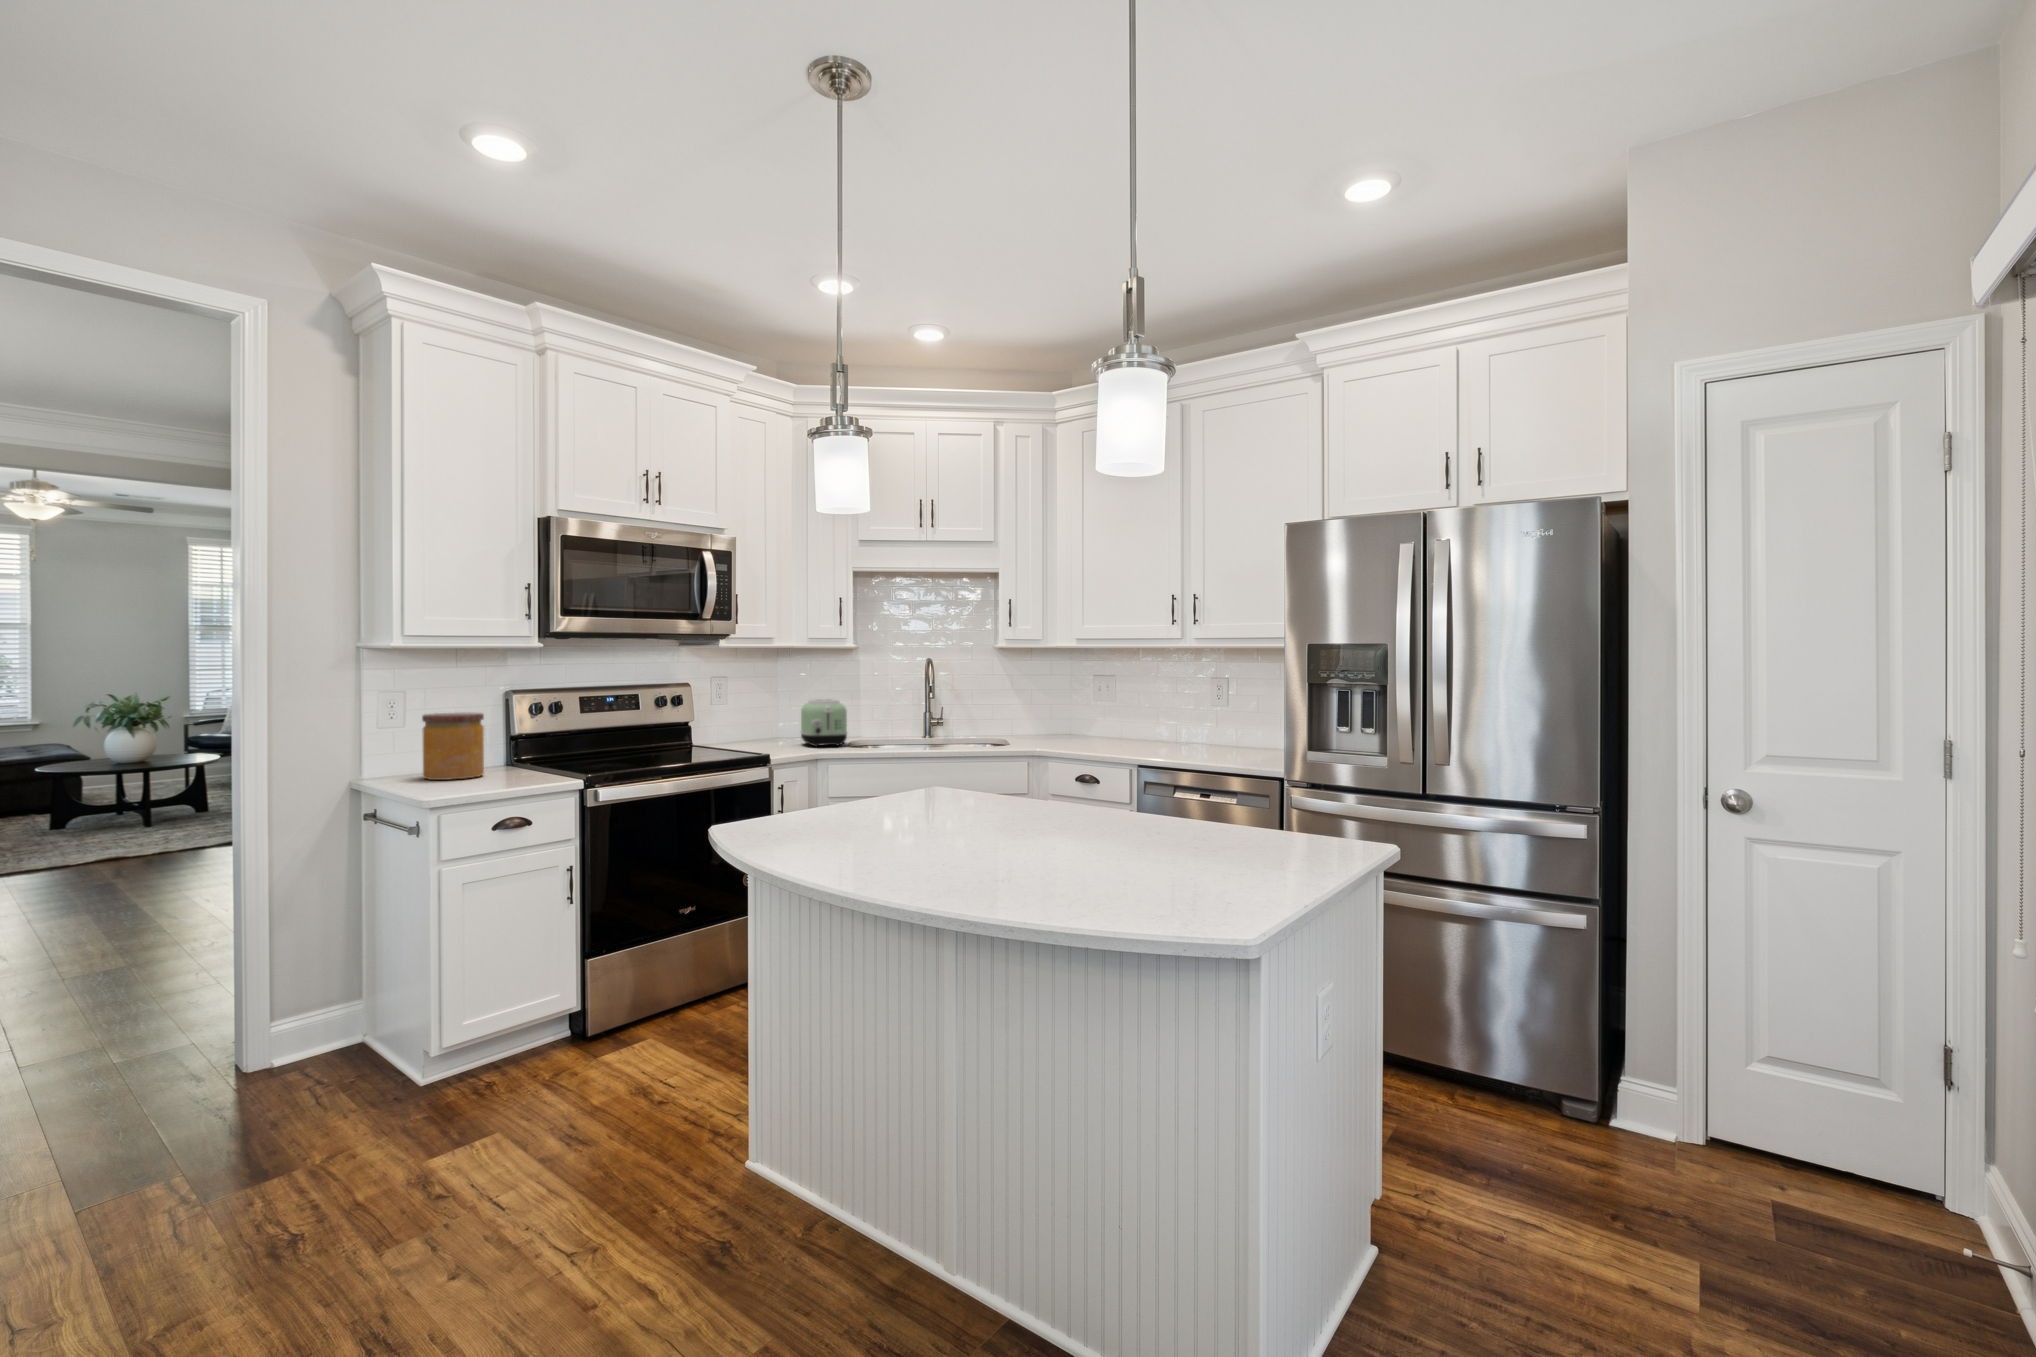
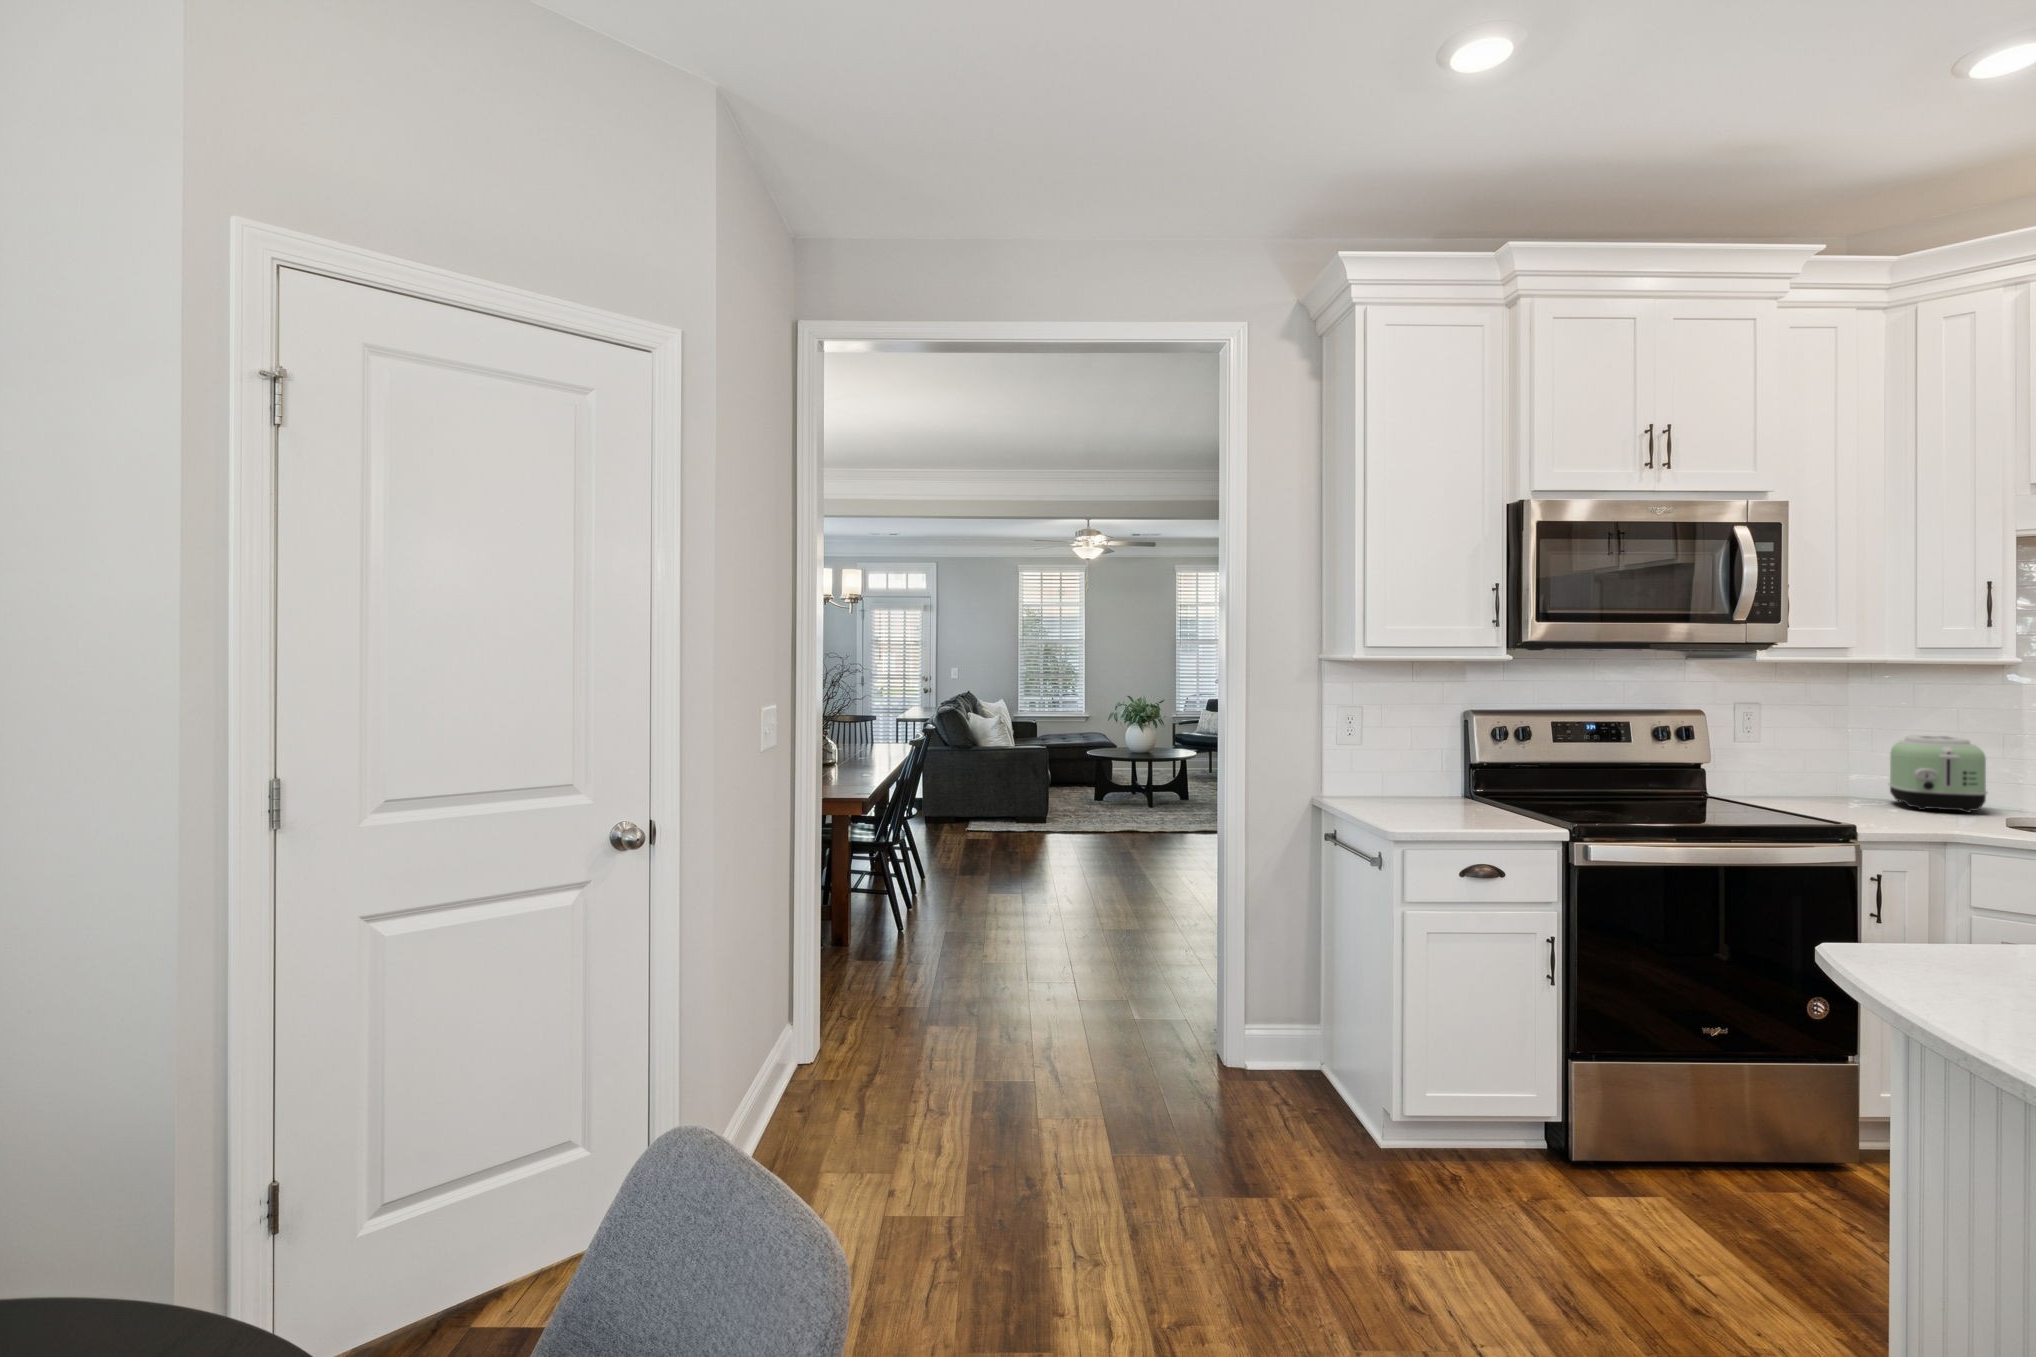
jar: present [422,713,484,780] -> none [1384,735,1448,812]

